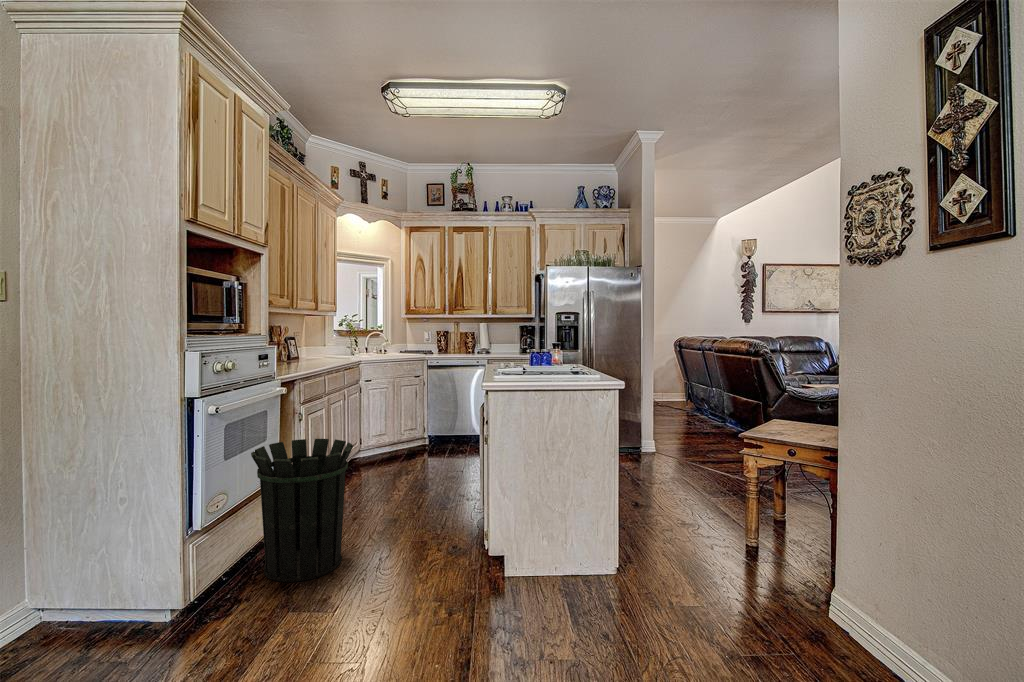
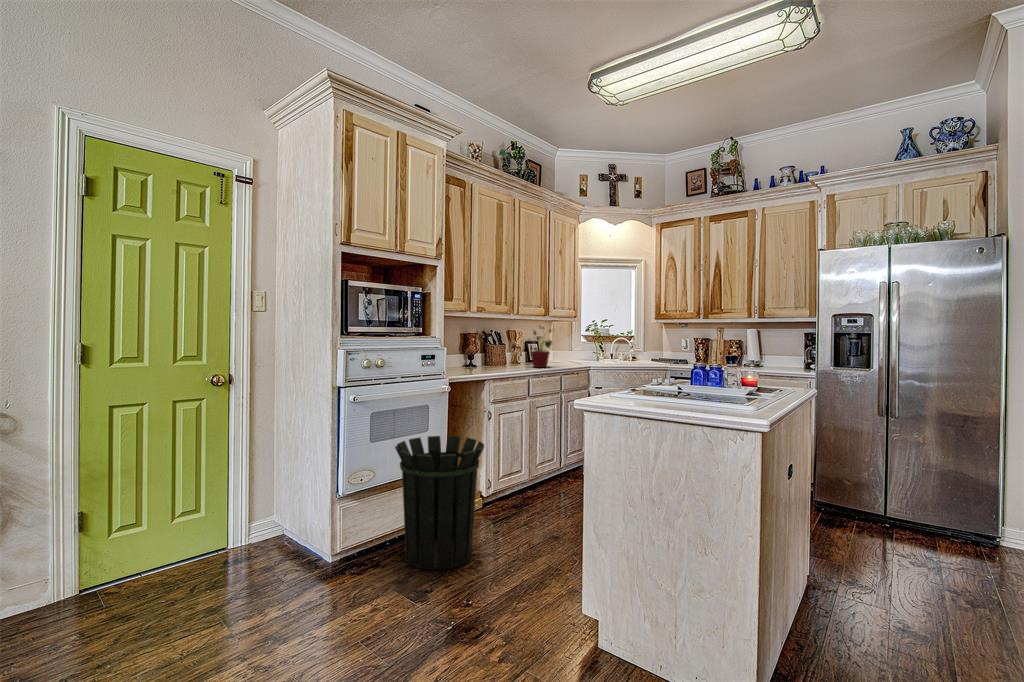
potted plant: none [310,320,339,364] -> present [528,326,552,367]

